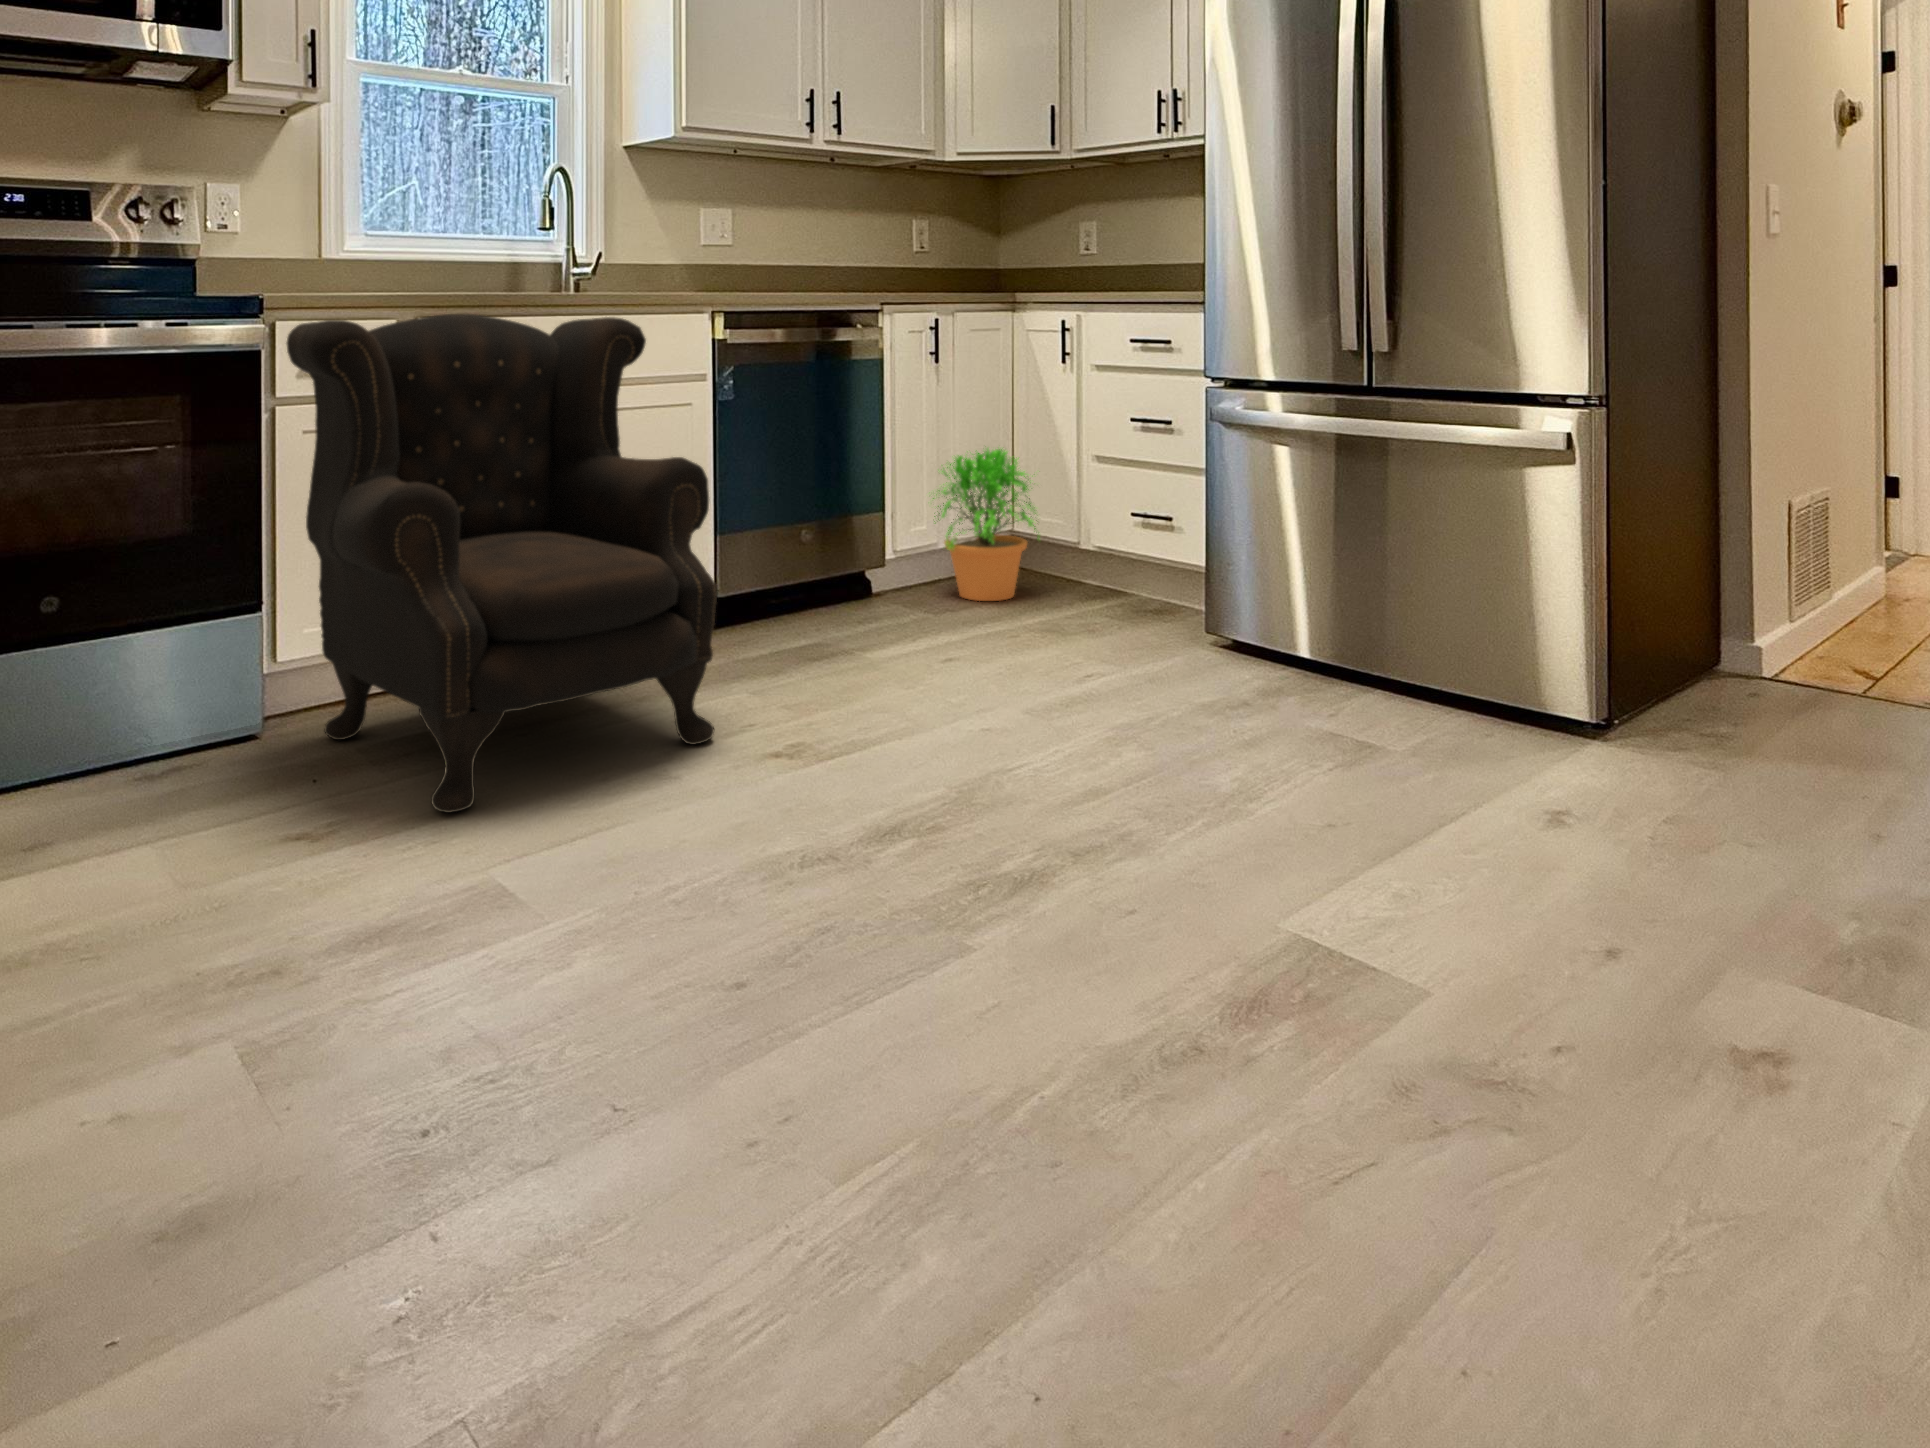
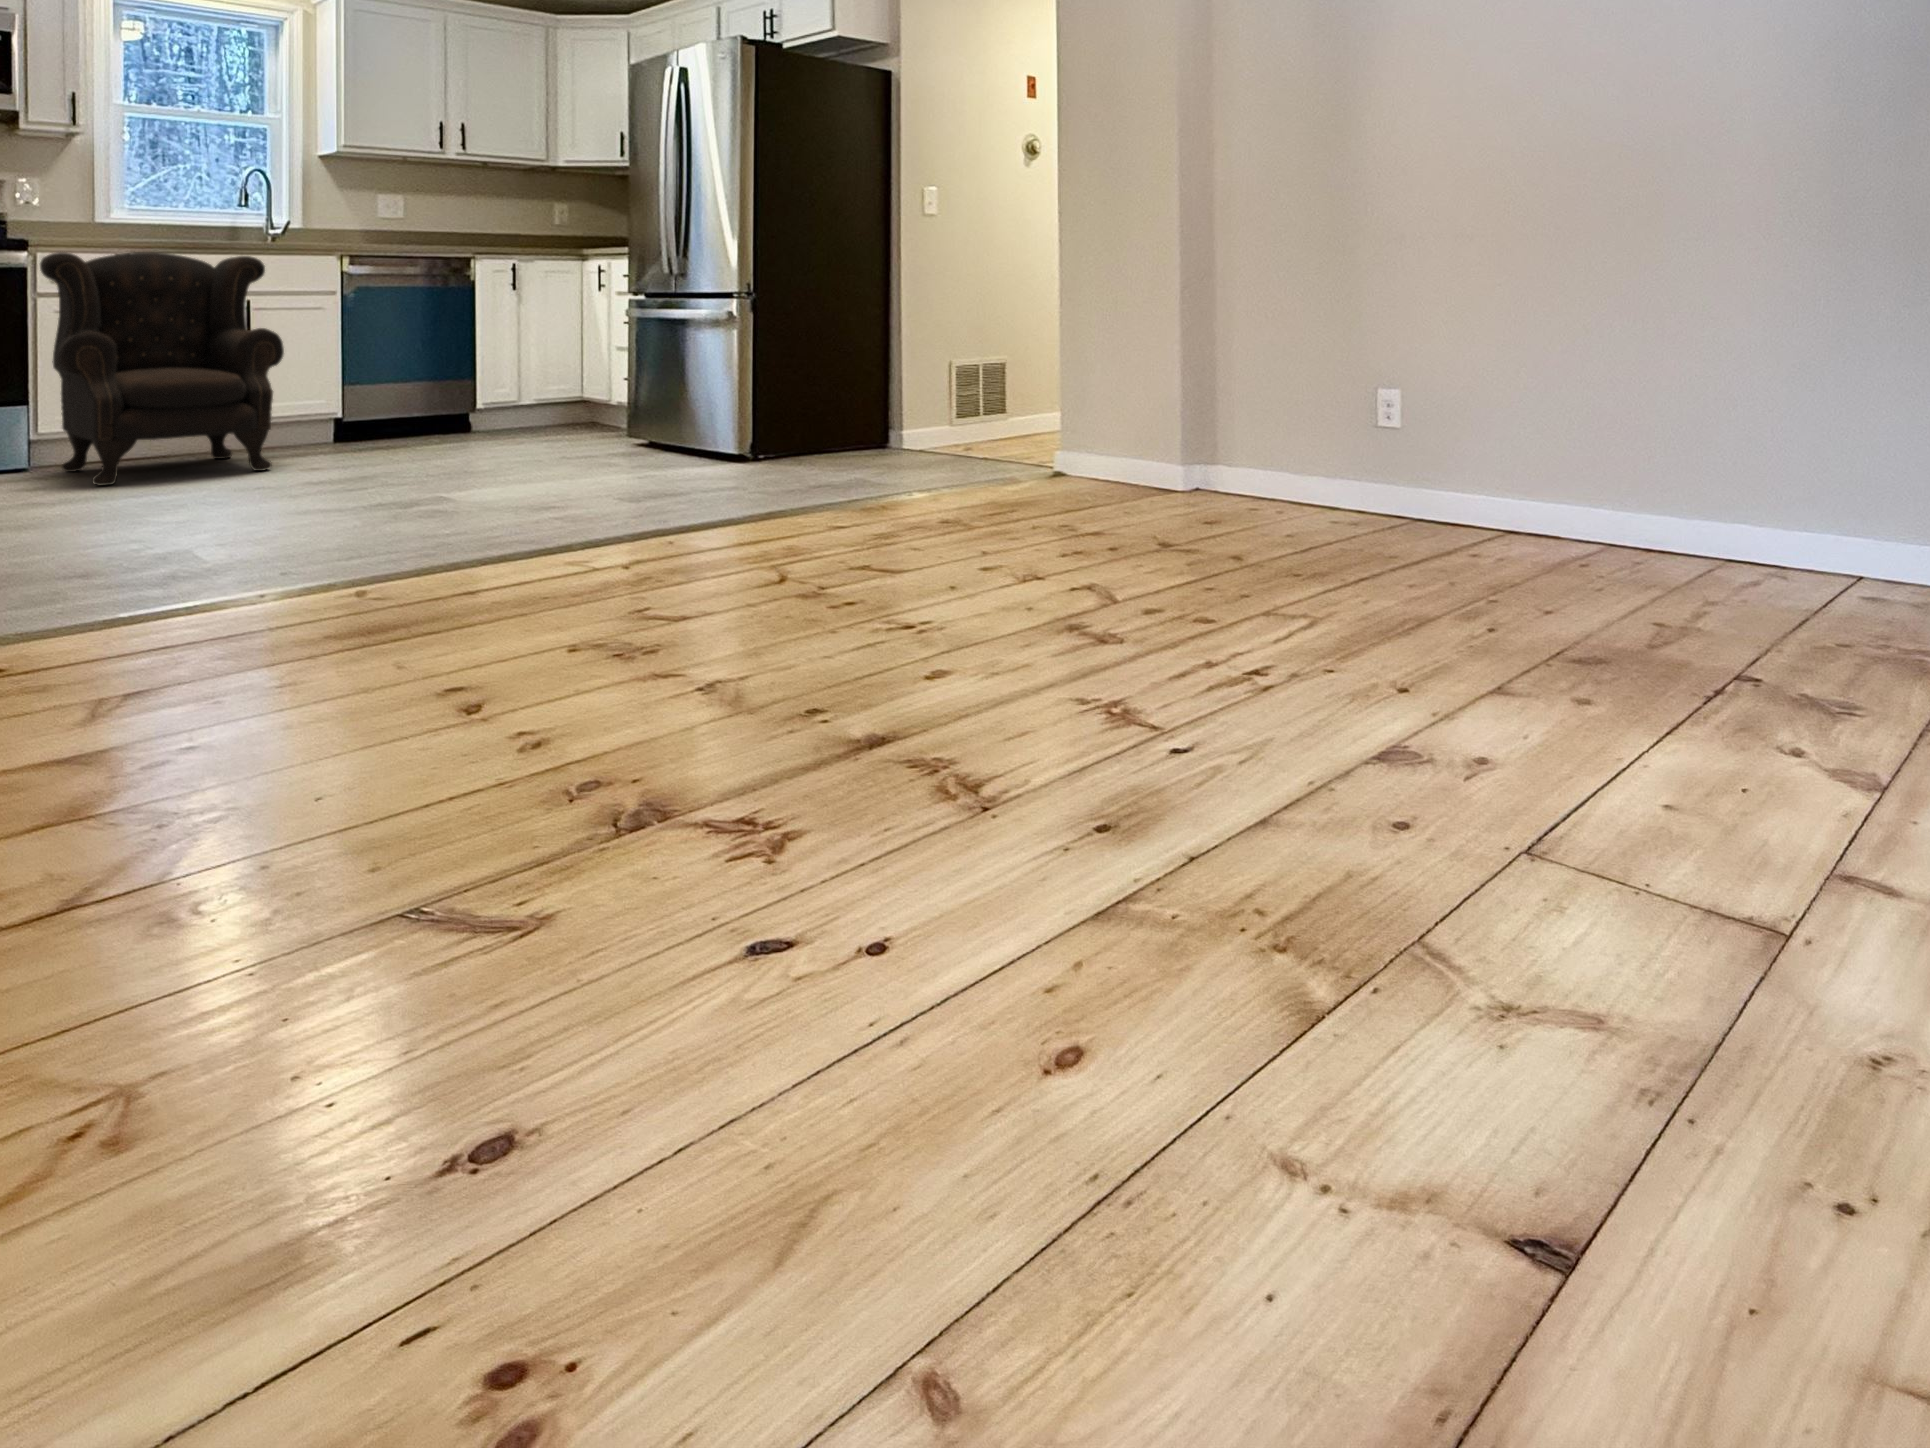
potted plant: present [933,448,1040,601] -> none [501,340,583,433]

